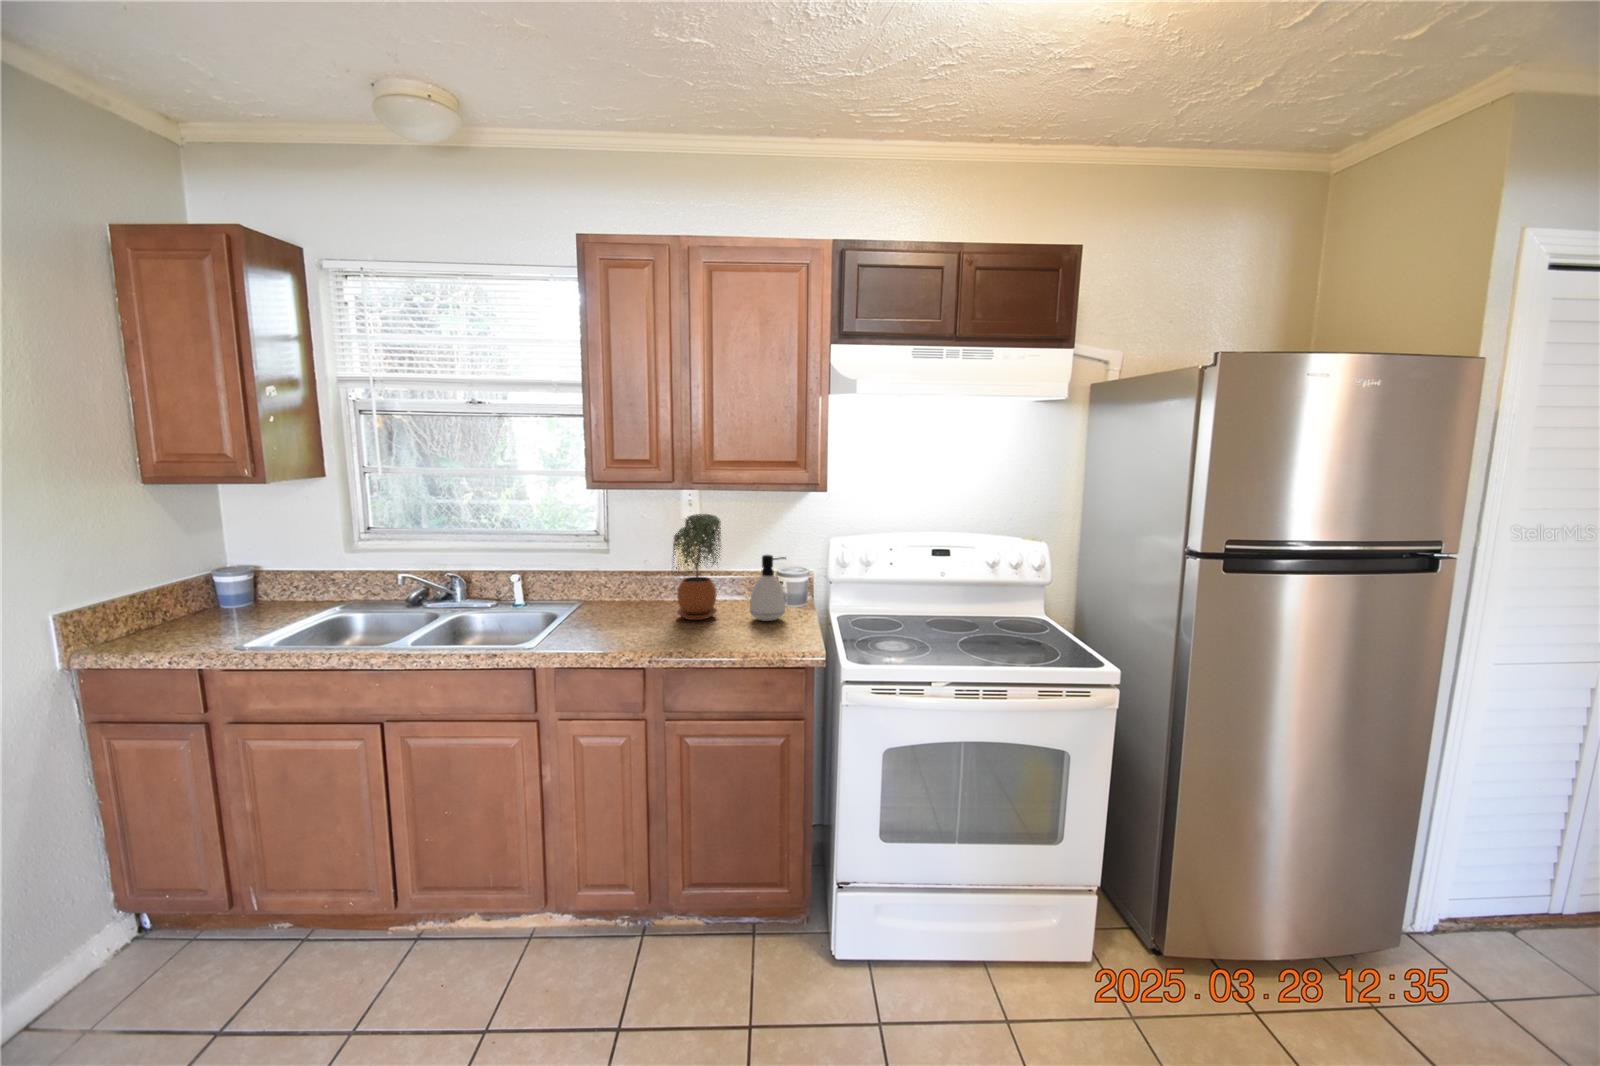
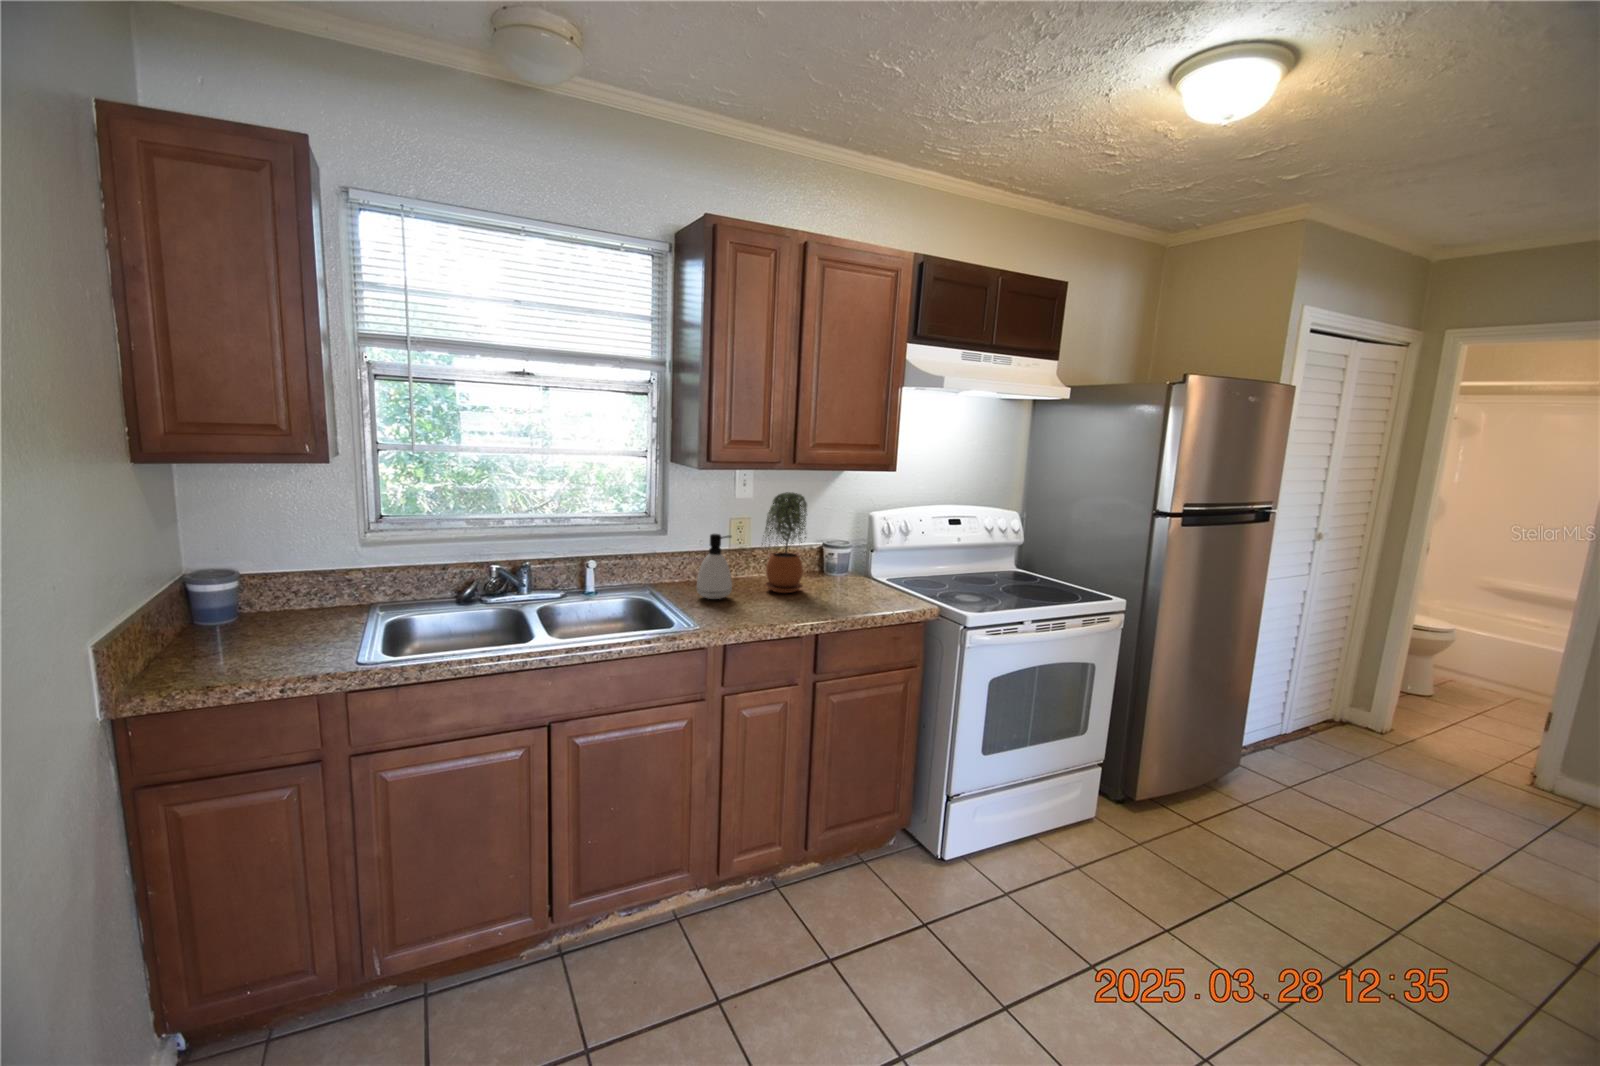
soap dispenser: present [750,555,786,621] -> present [697,534,732,599]

